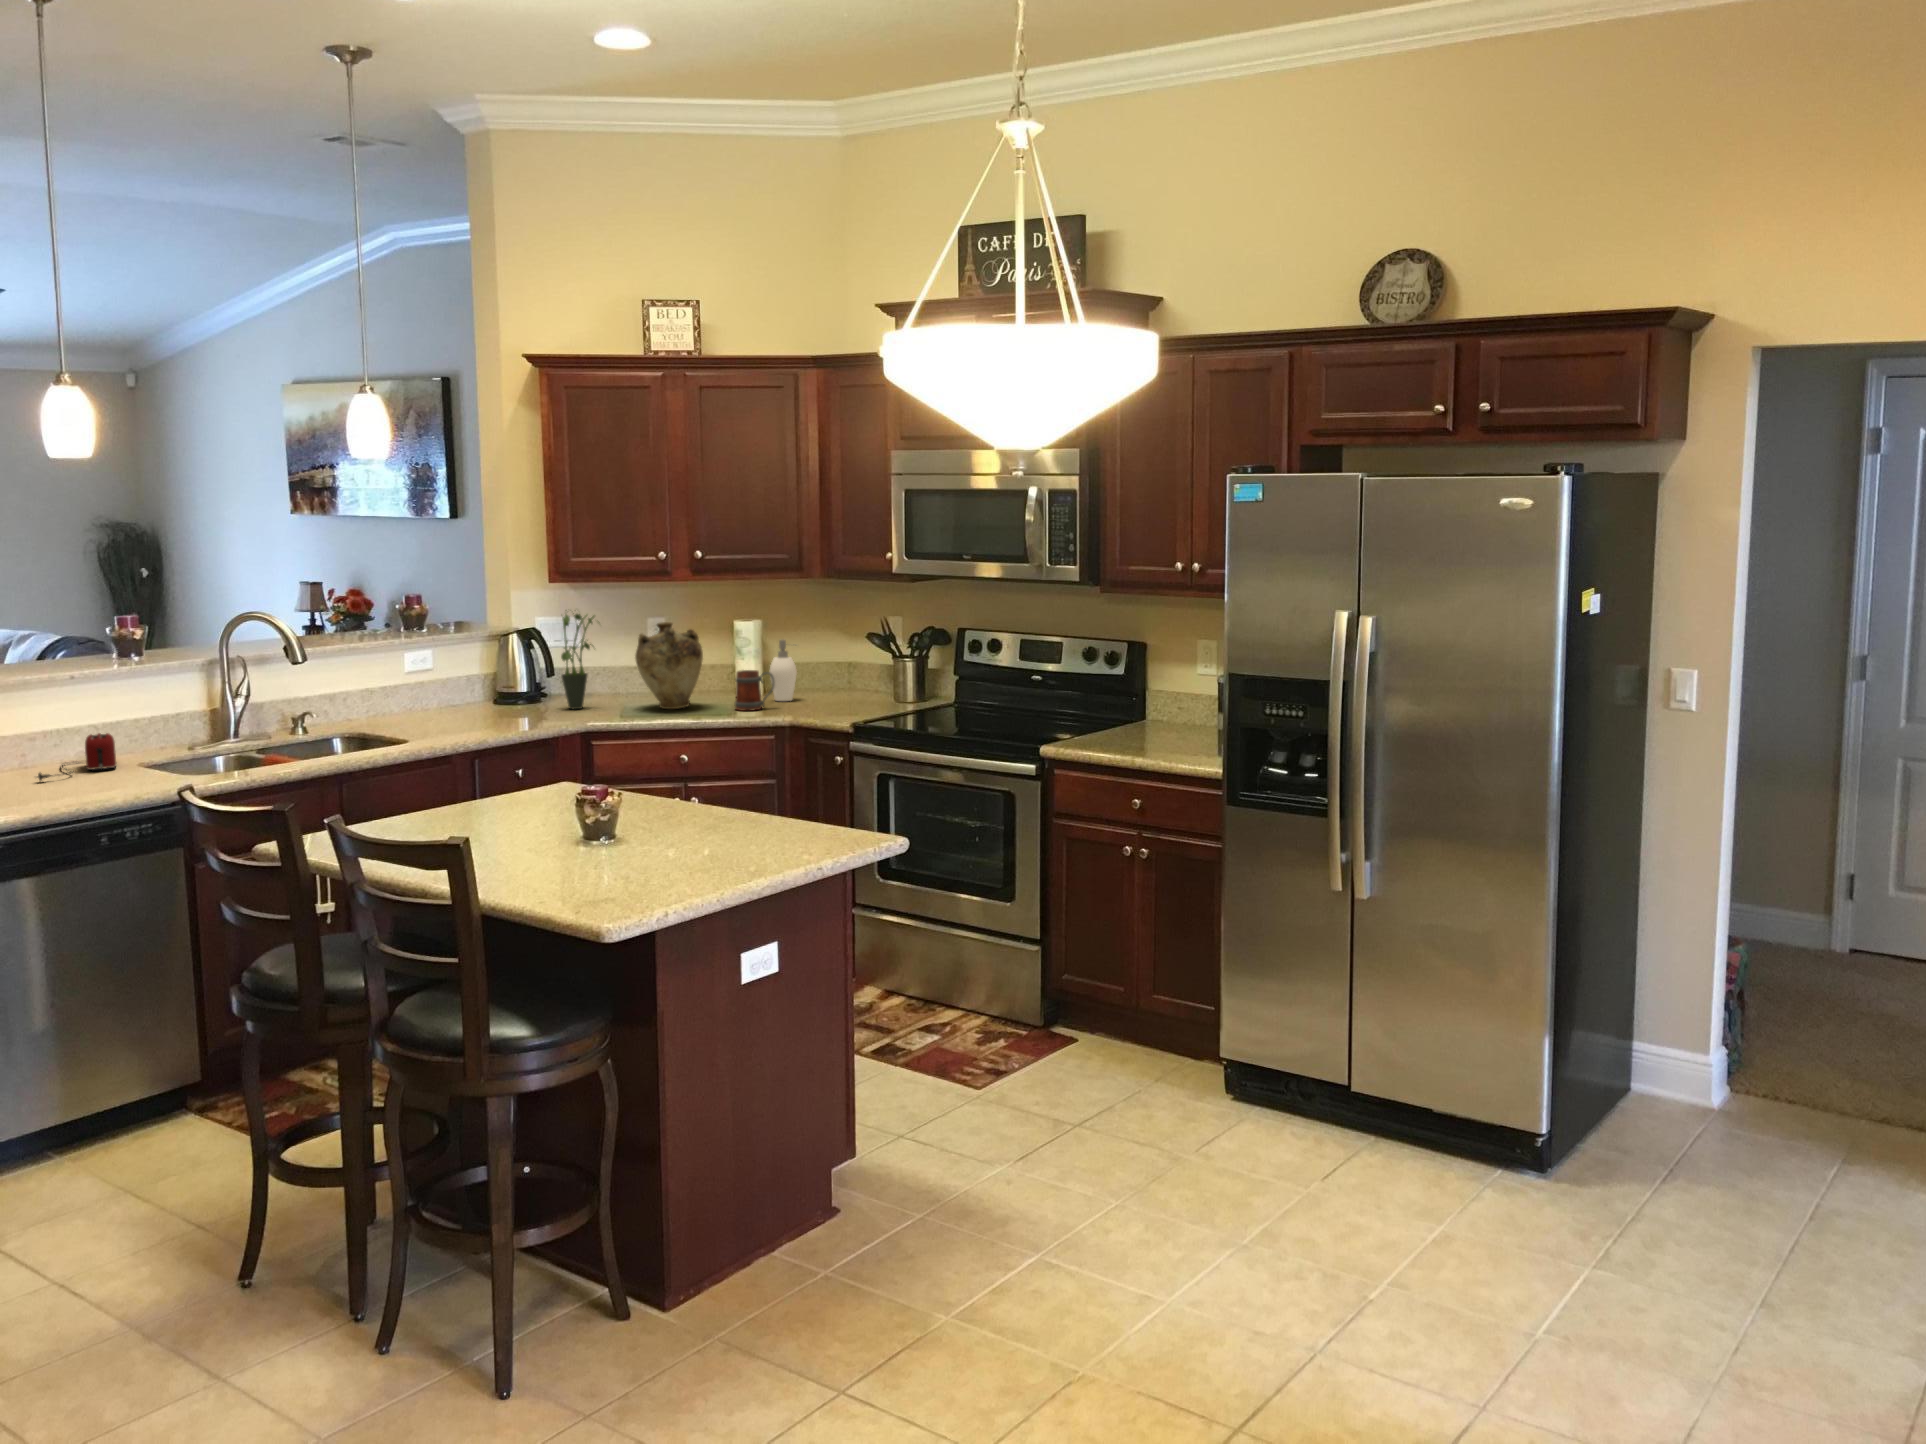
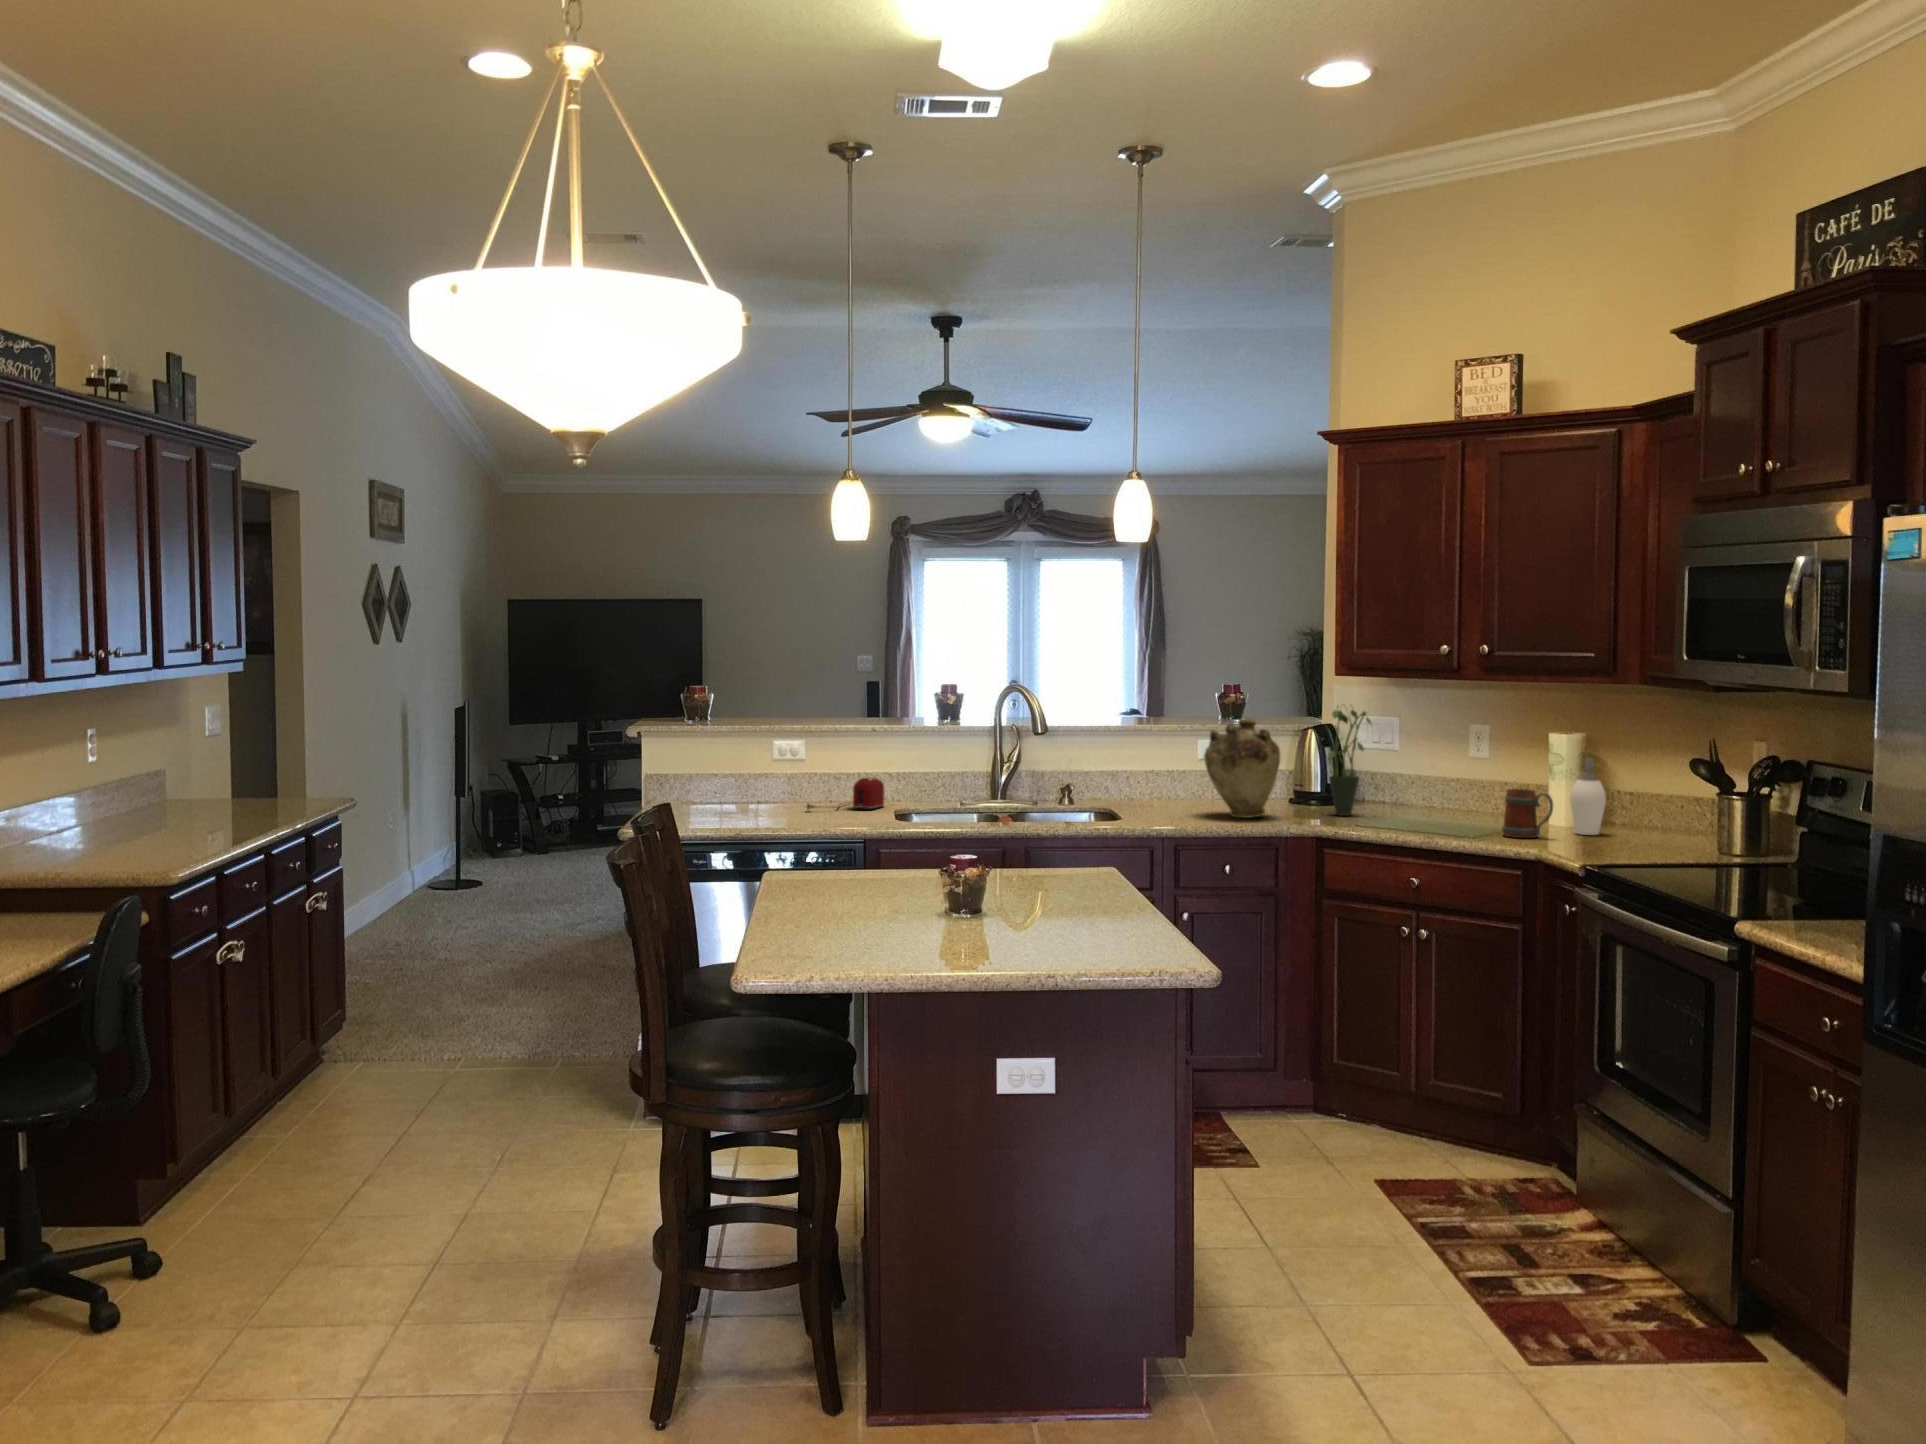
vase: present [635,622,703,709] -> present [1204,720,1280,818]

